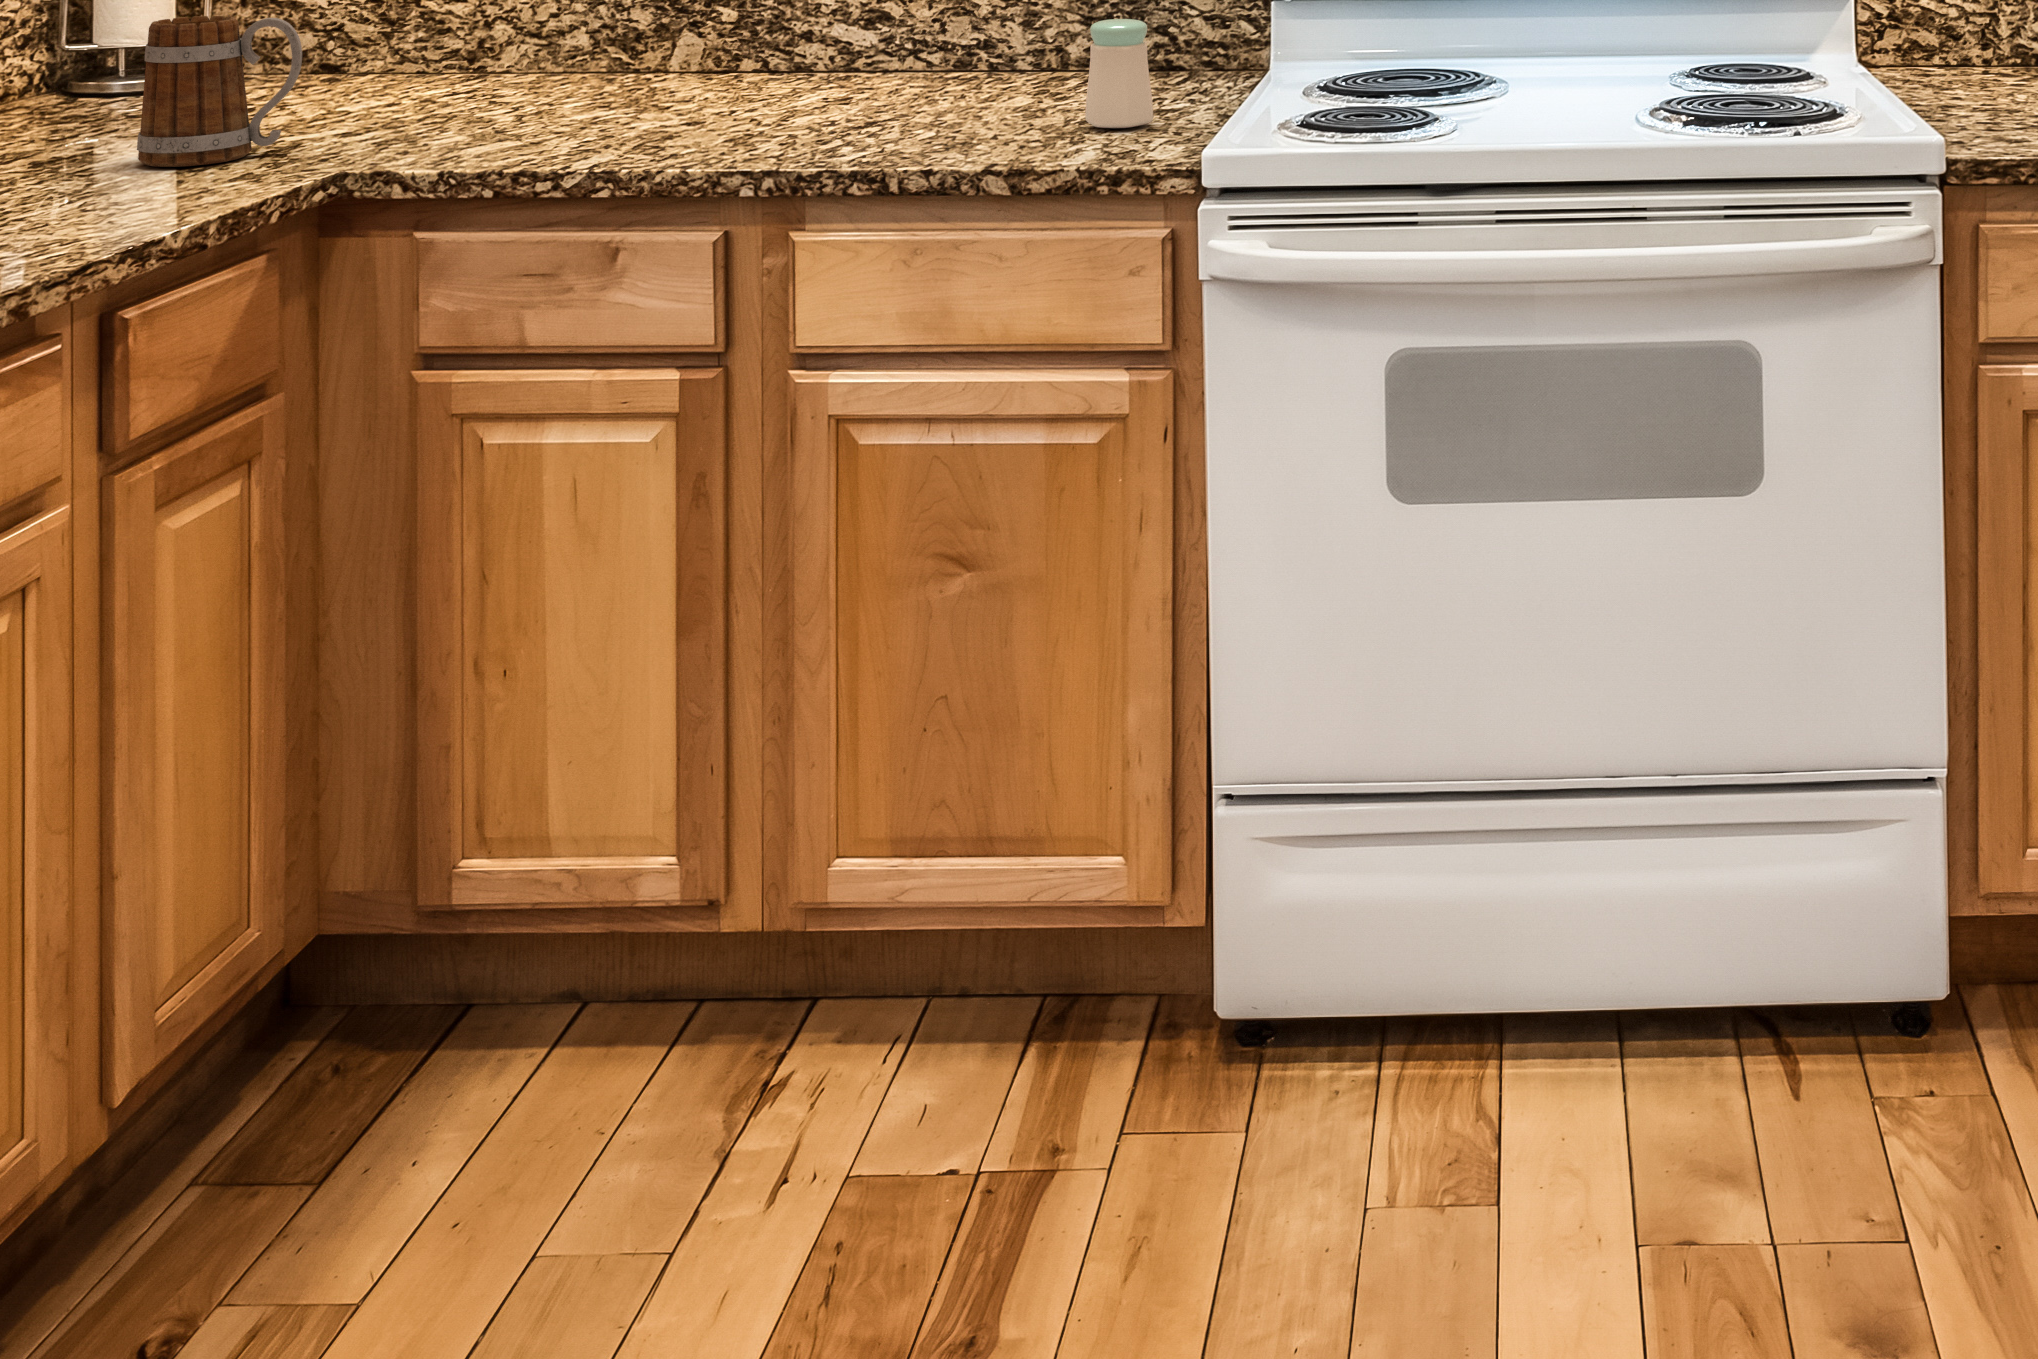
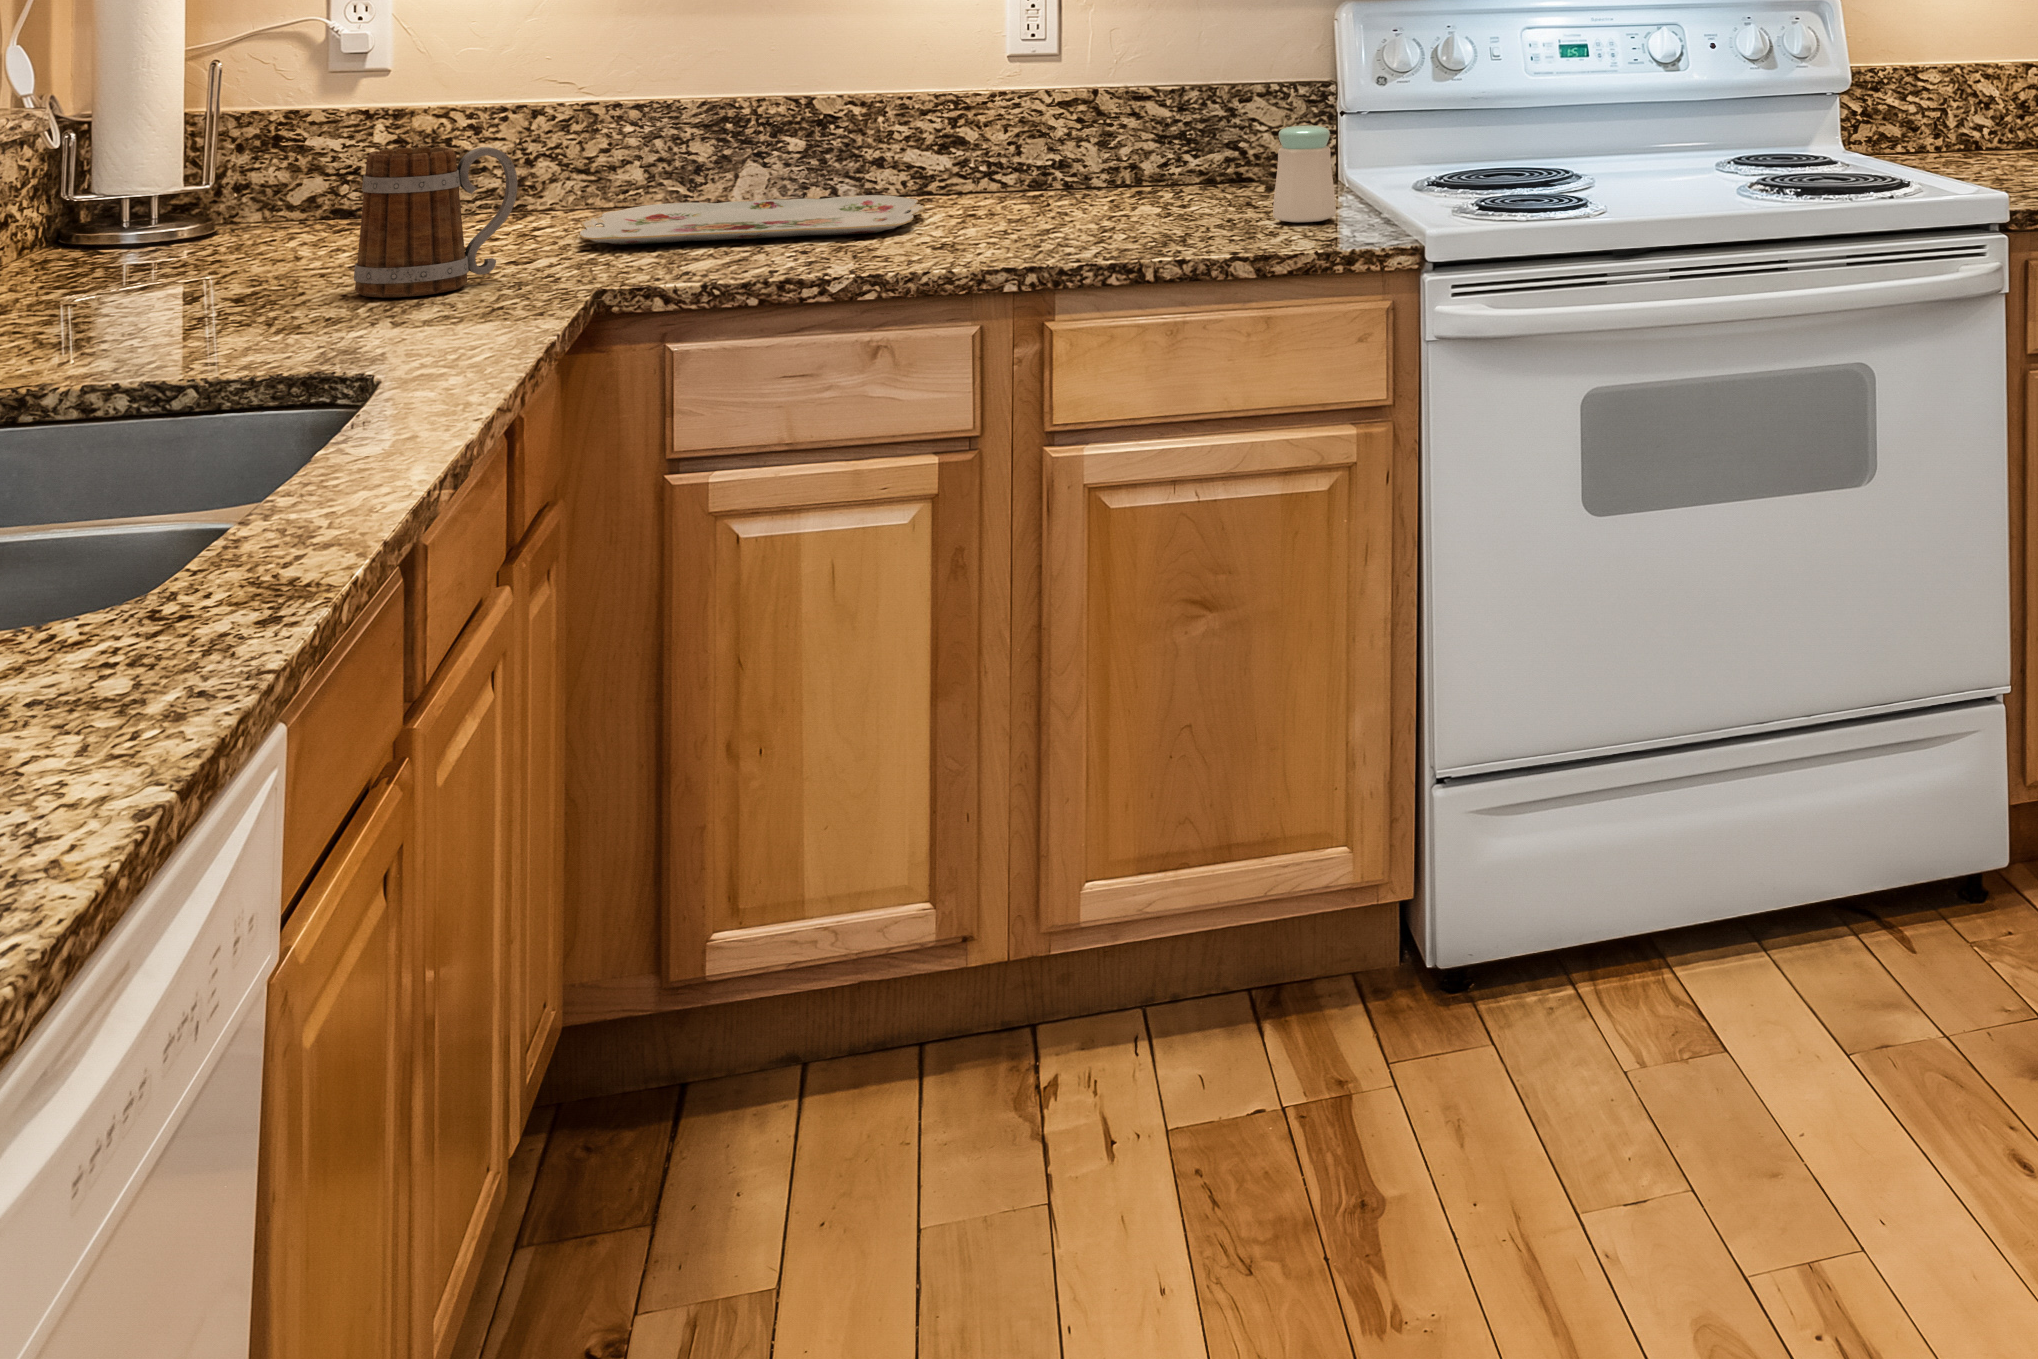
serving tray: none [431,70,805,116] -> present [579,195,925,245]

